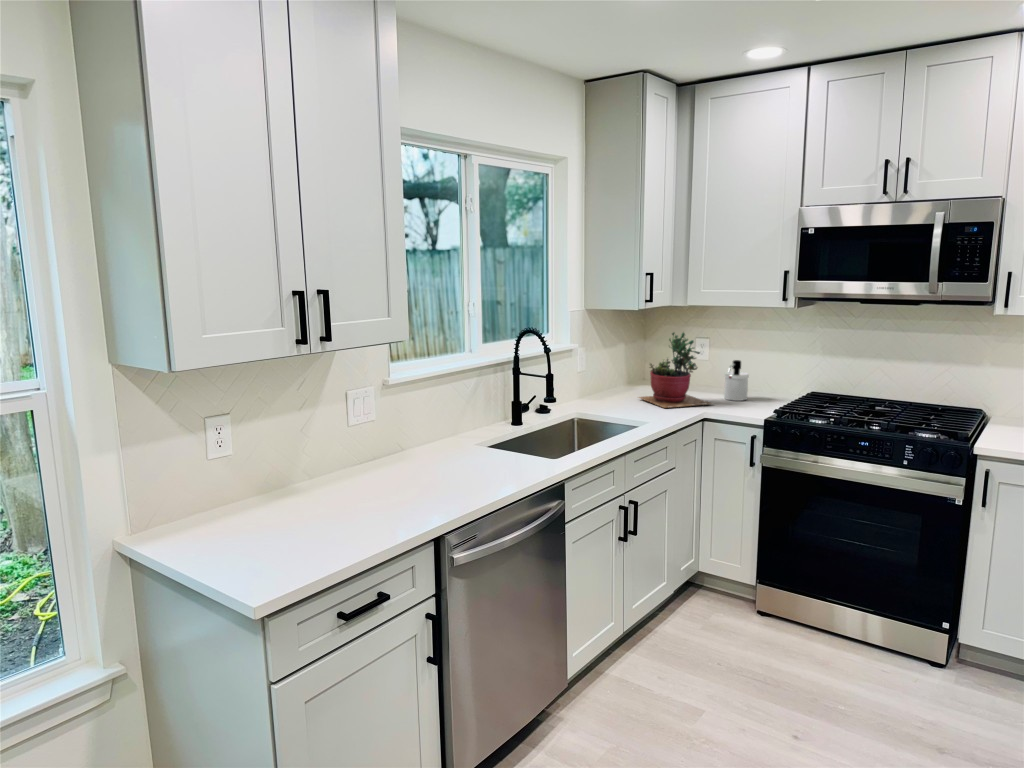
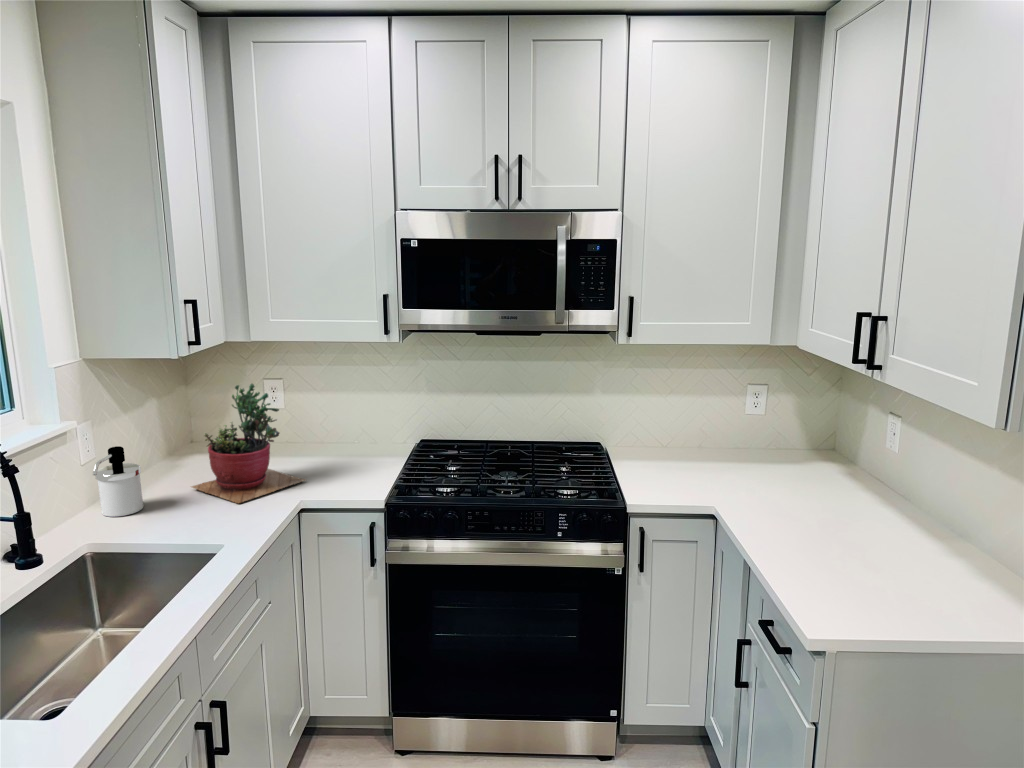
soap dispenser: present [724,360,749,401] -> present [93,446,143,517]

